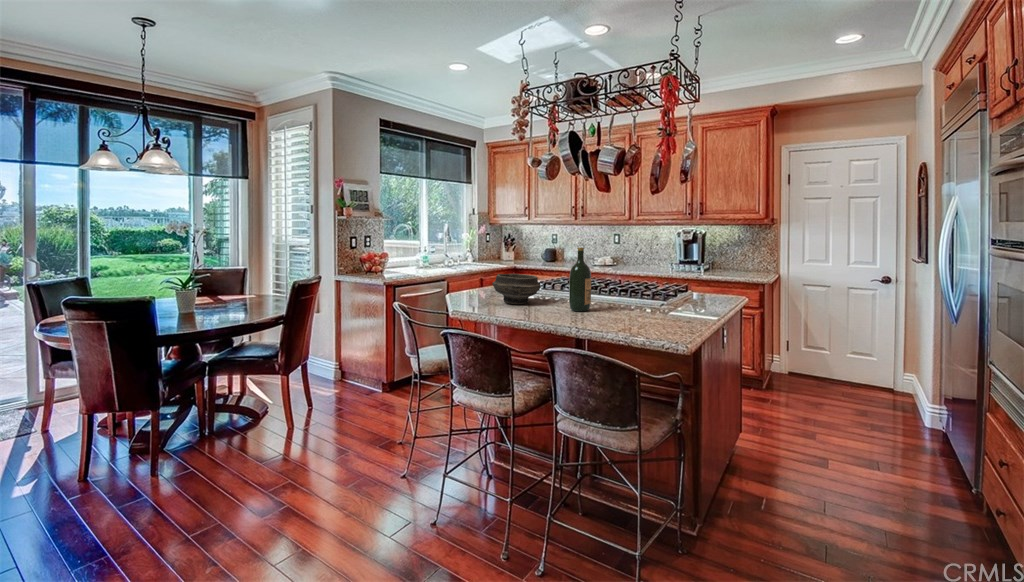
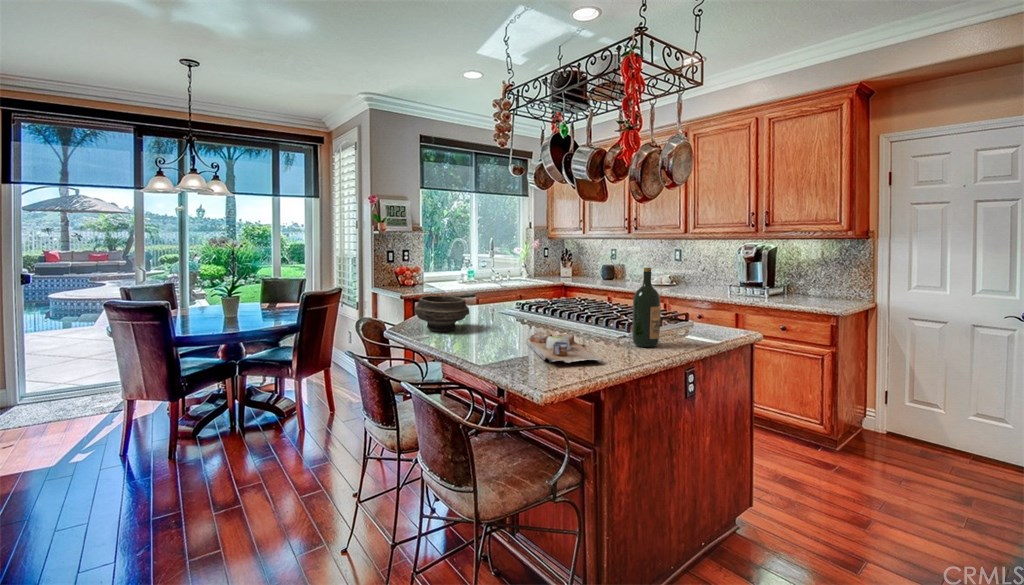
wine bottle: present [569,248,591,311] -> present [632,268,661,347]
cutting board: none [610,299,698,318] -> present [526,332,603,364]

